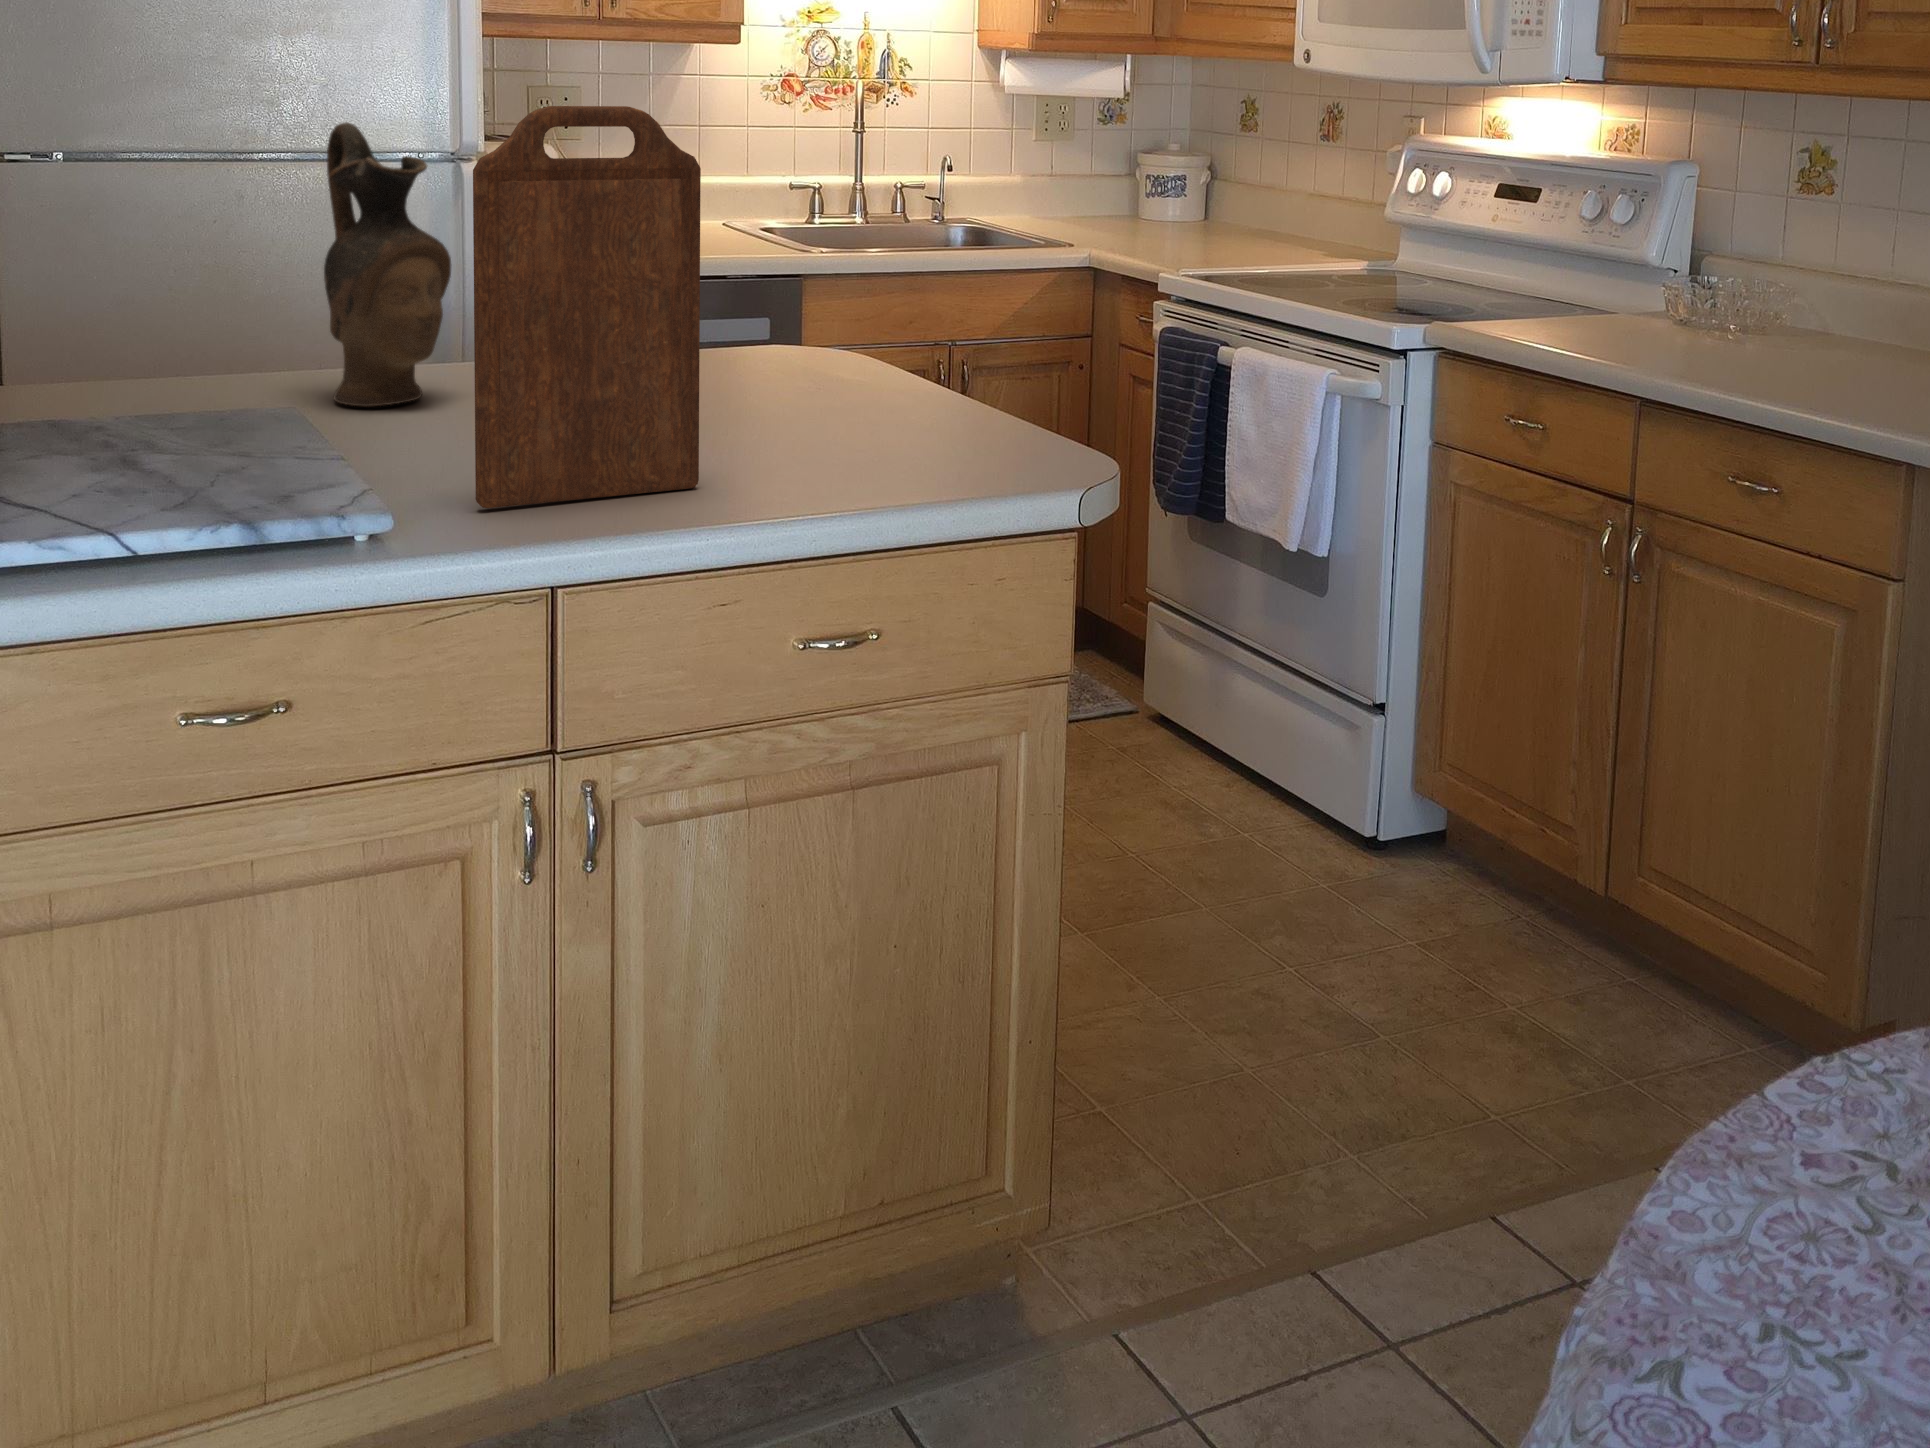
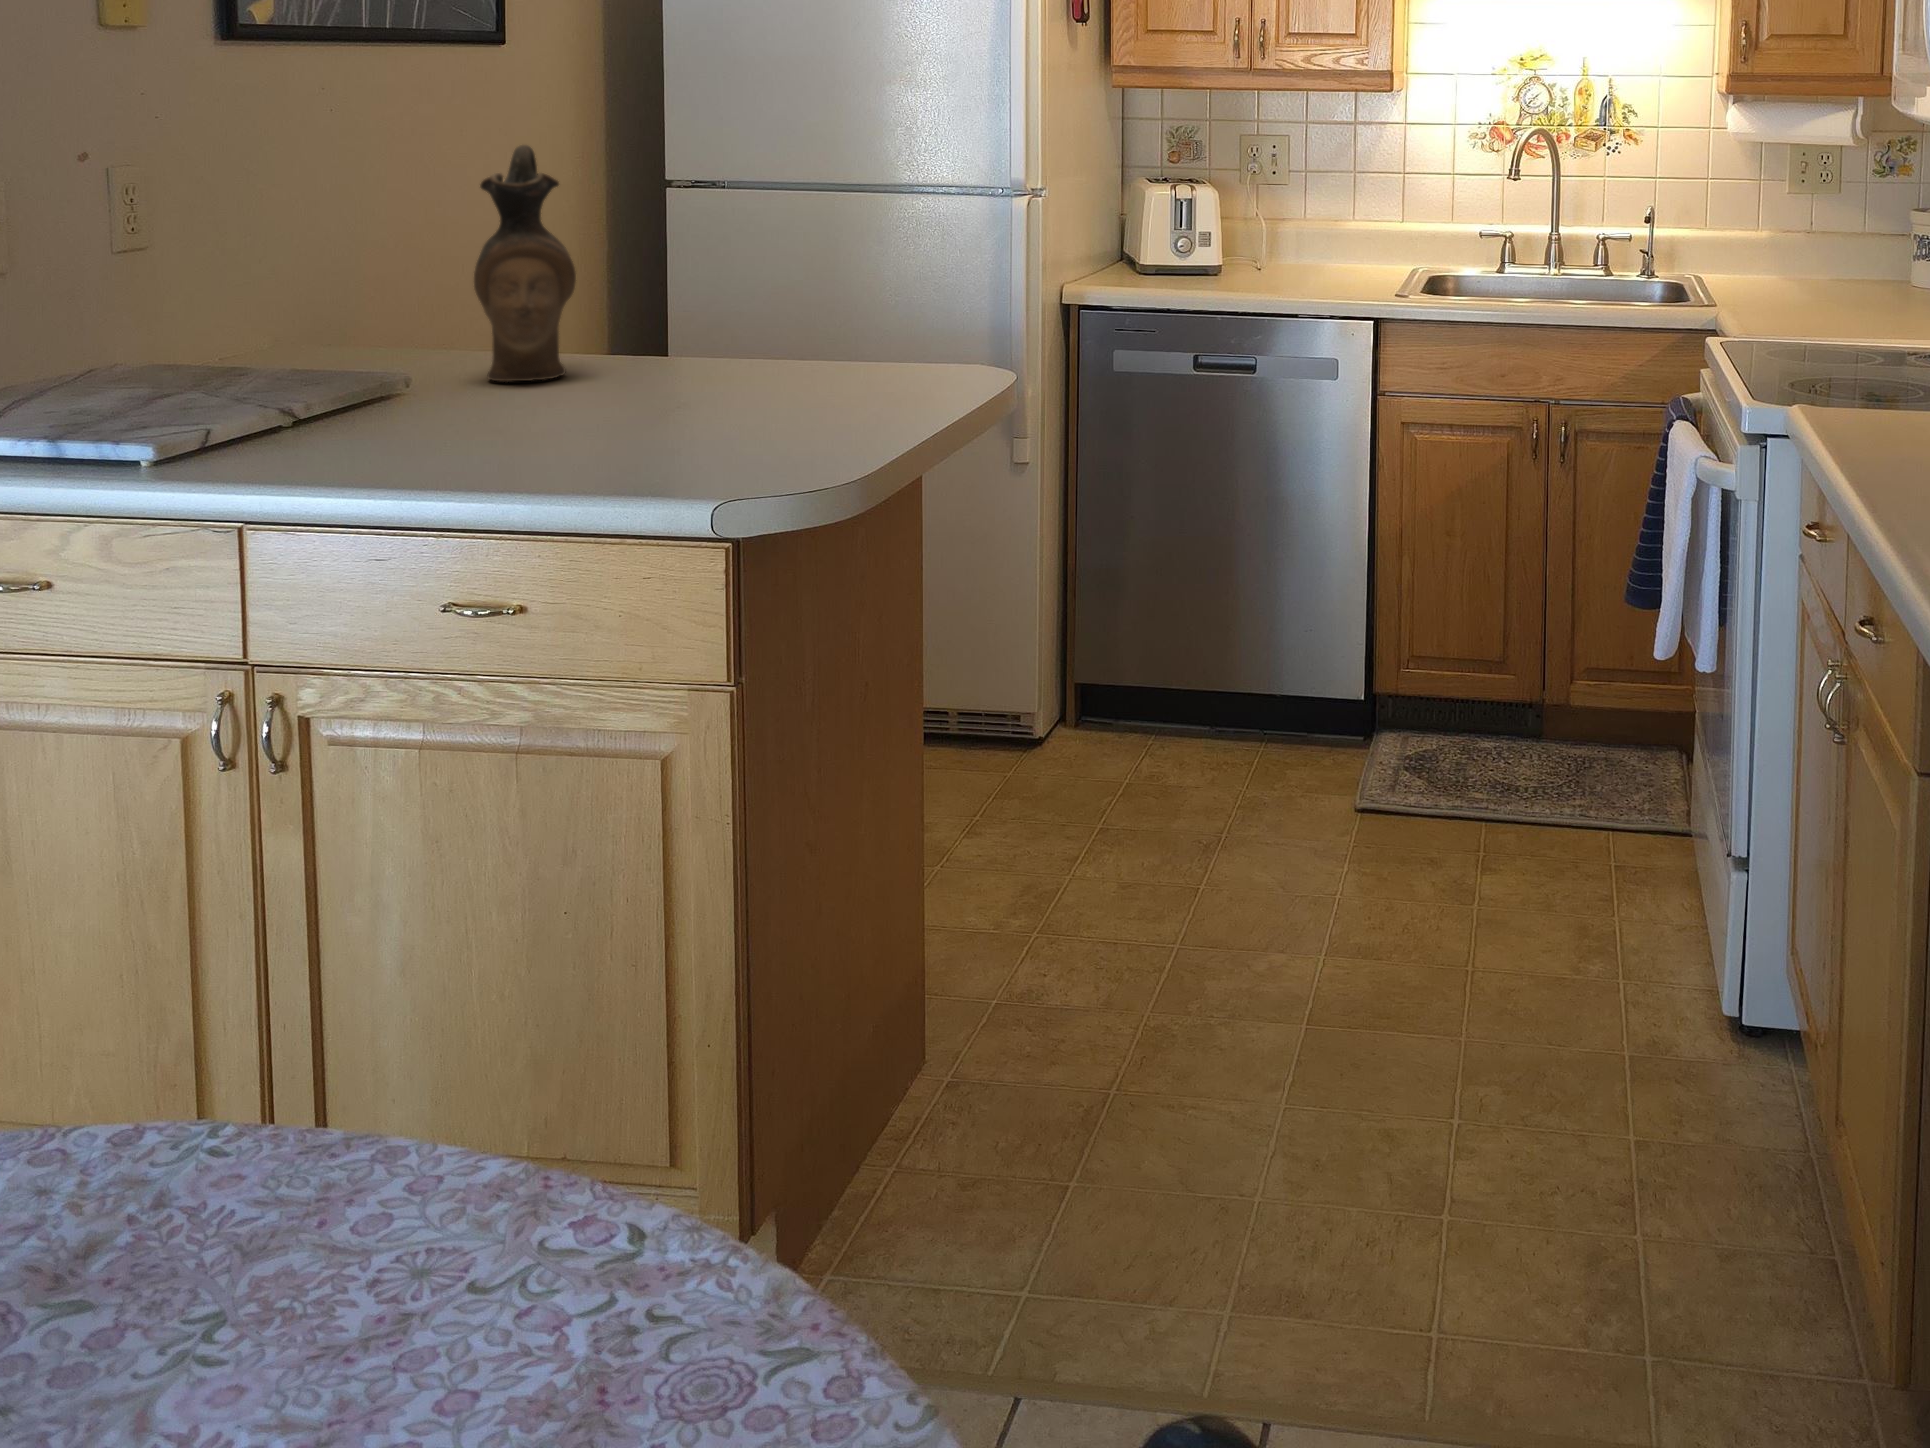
cutting board: present [473,106,701,508] -> none [264,121,469,461]

